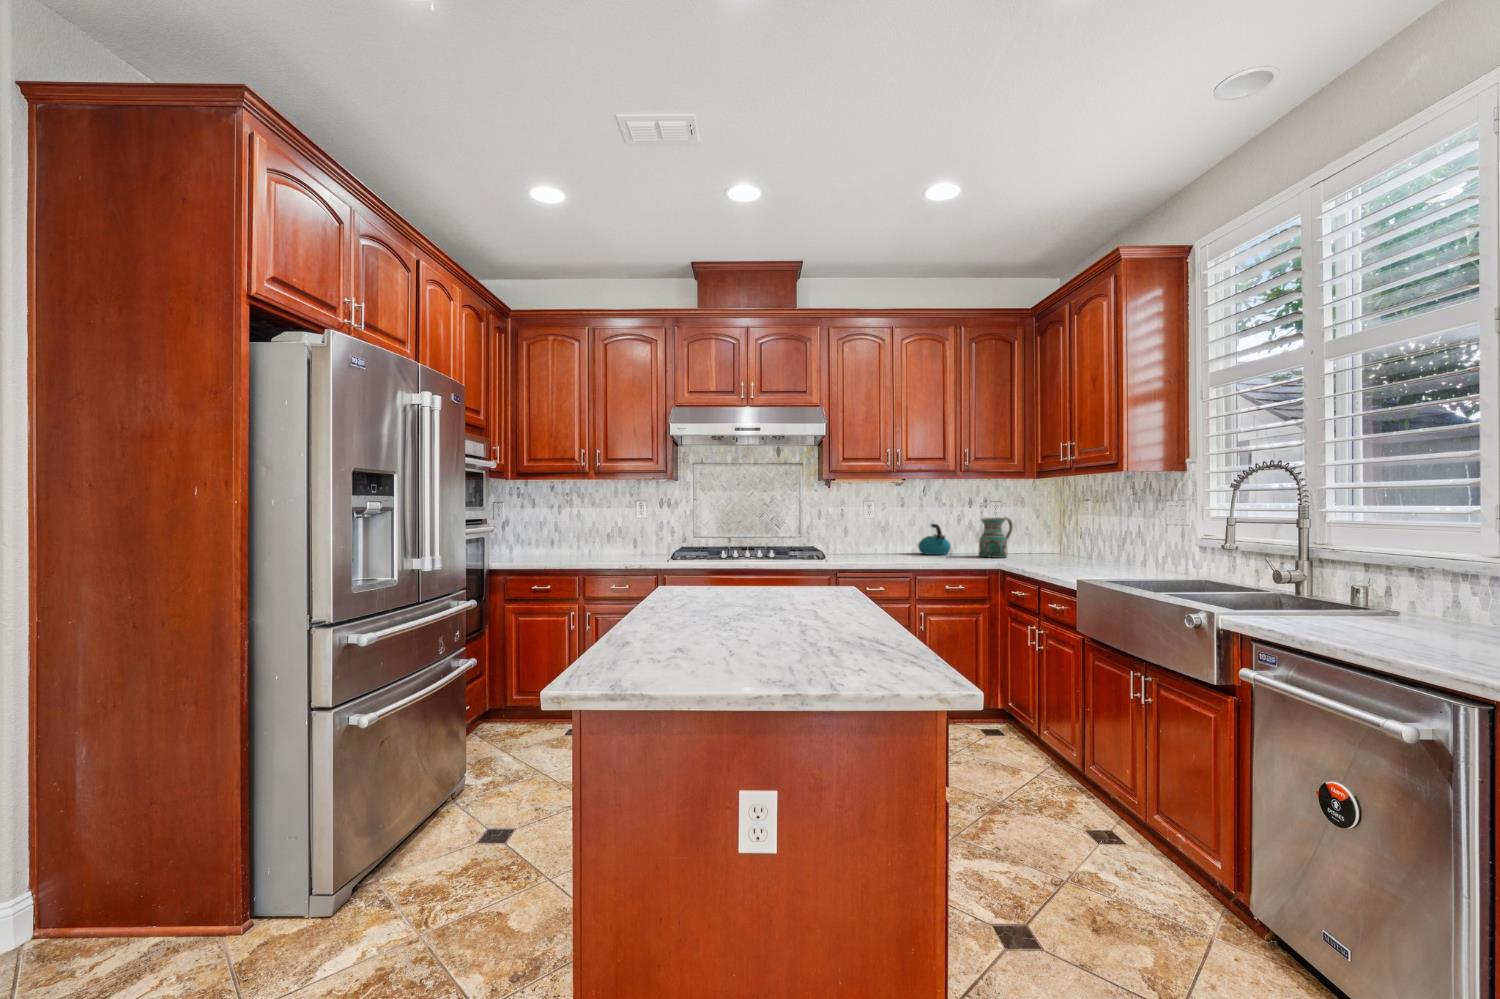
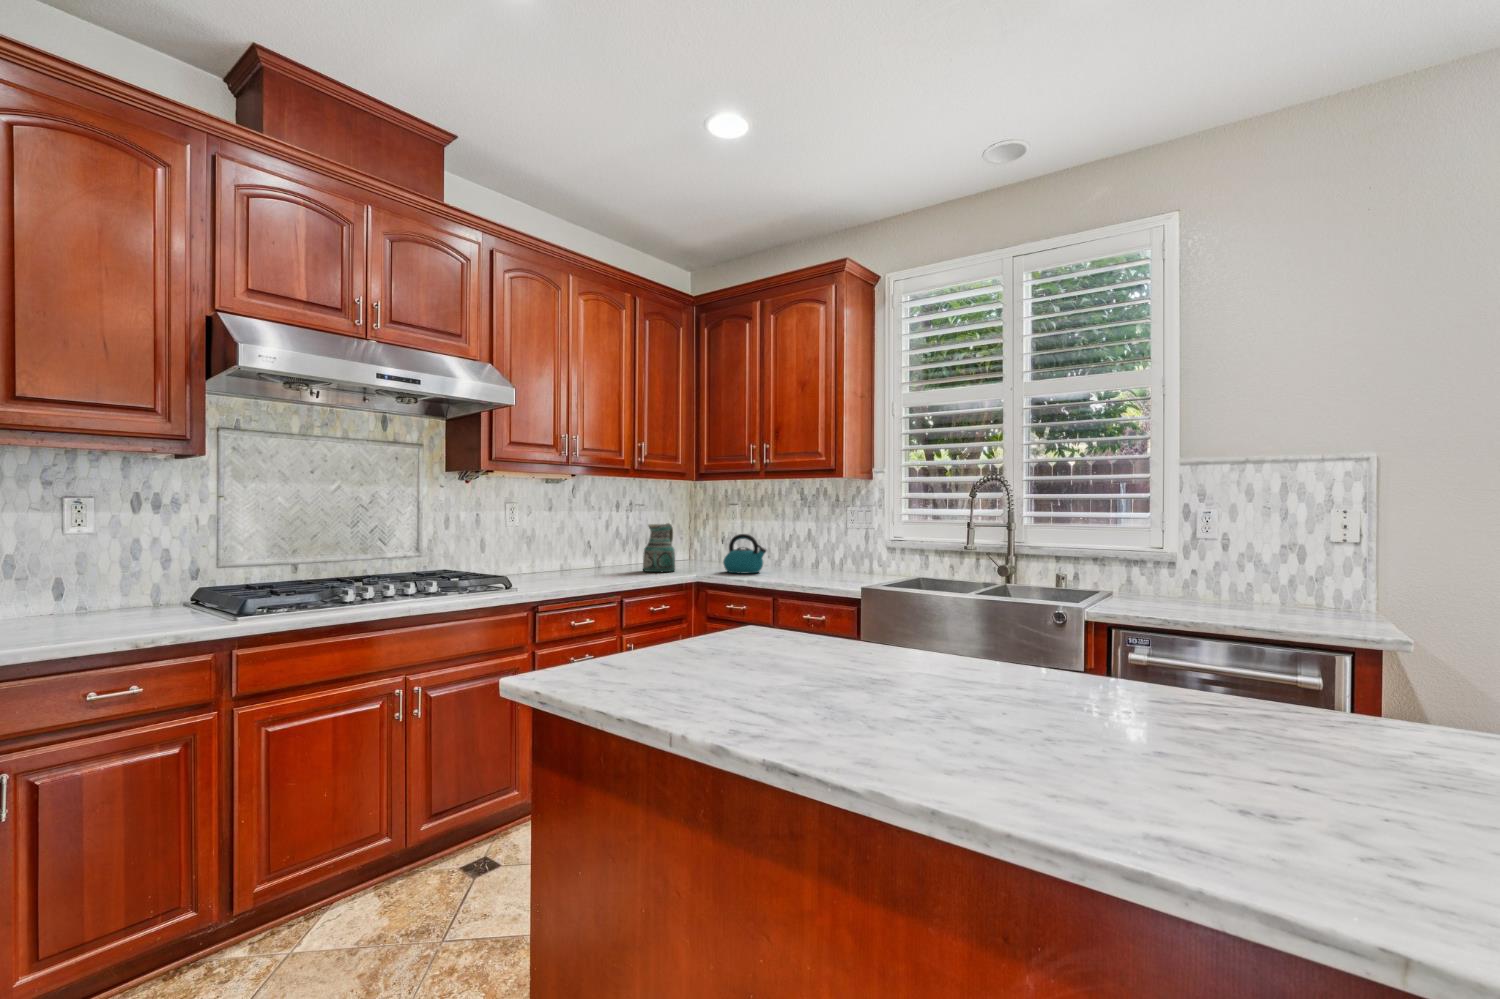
kettle: present [918,524,951,555] -> present [723,534,766,574]

